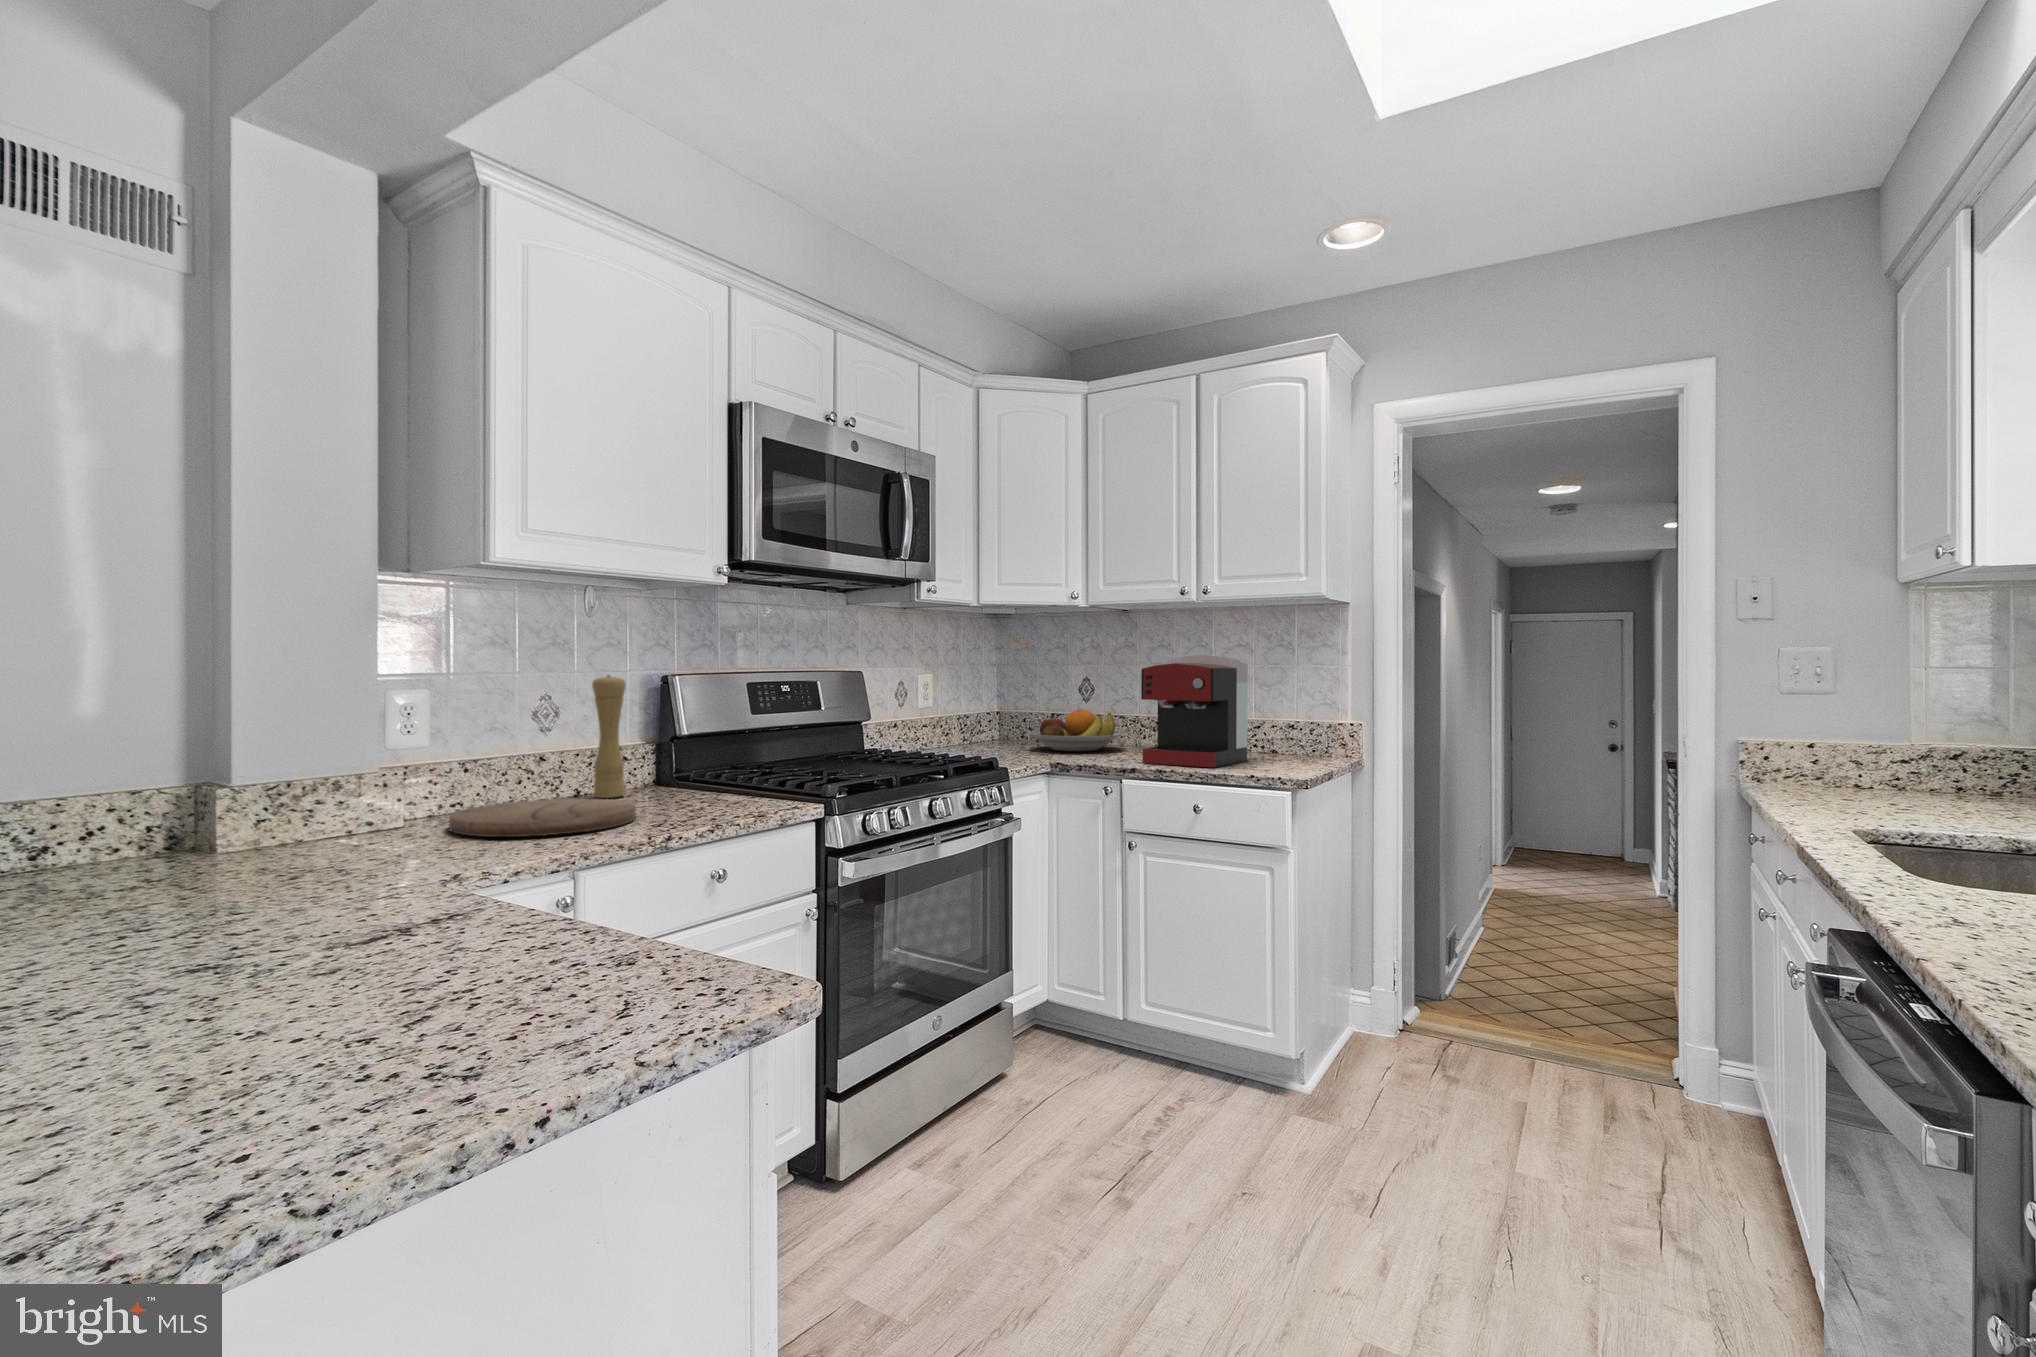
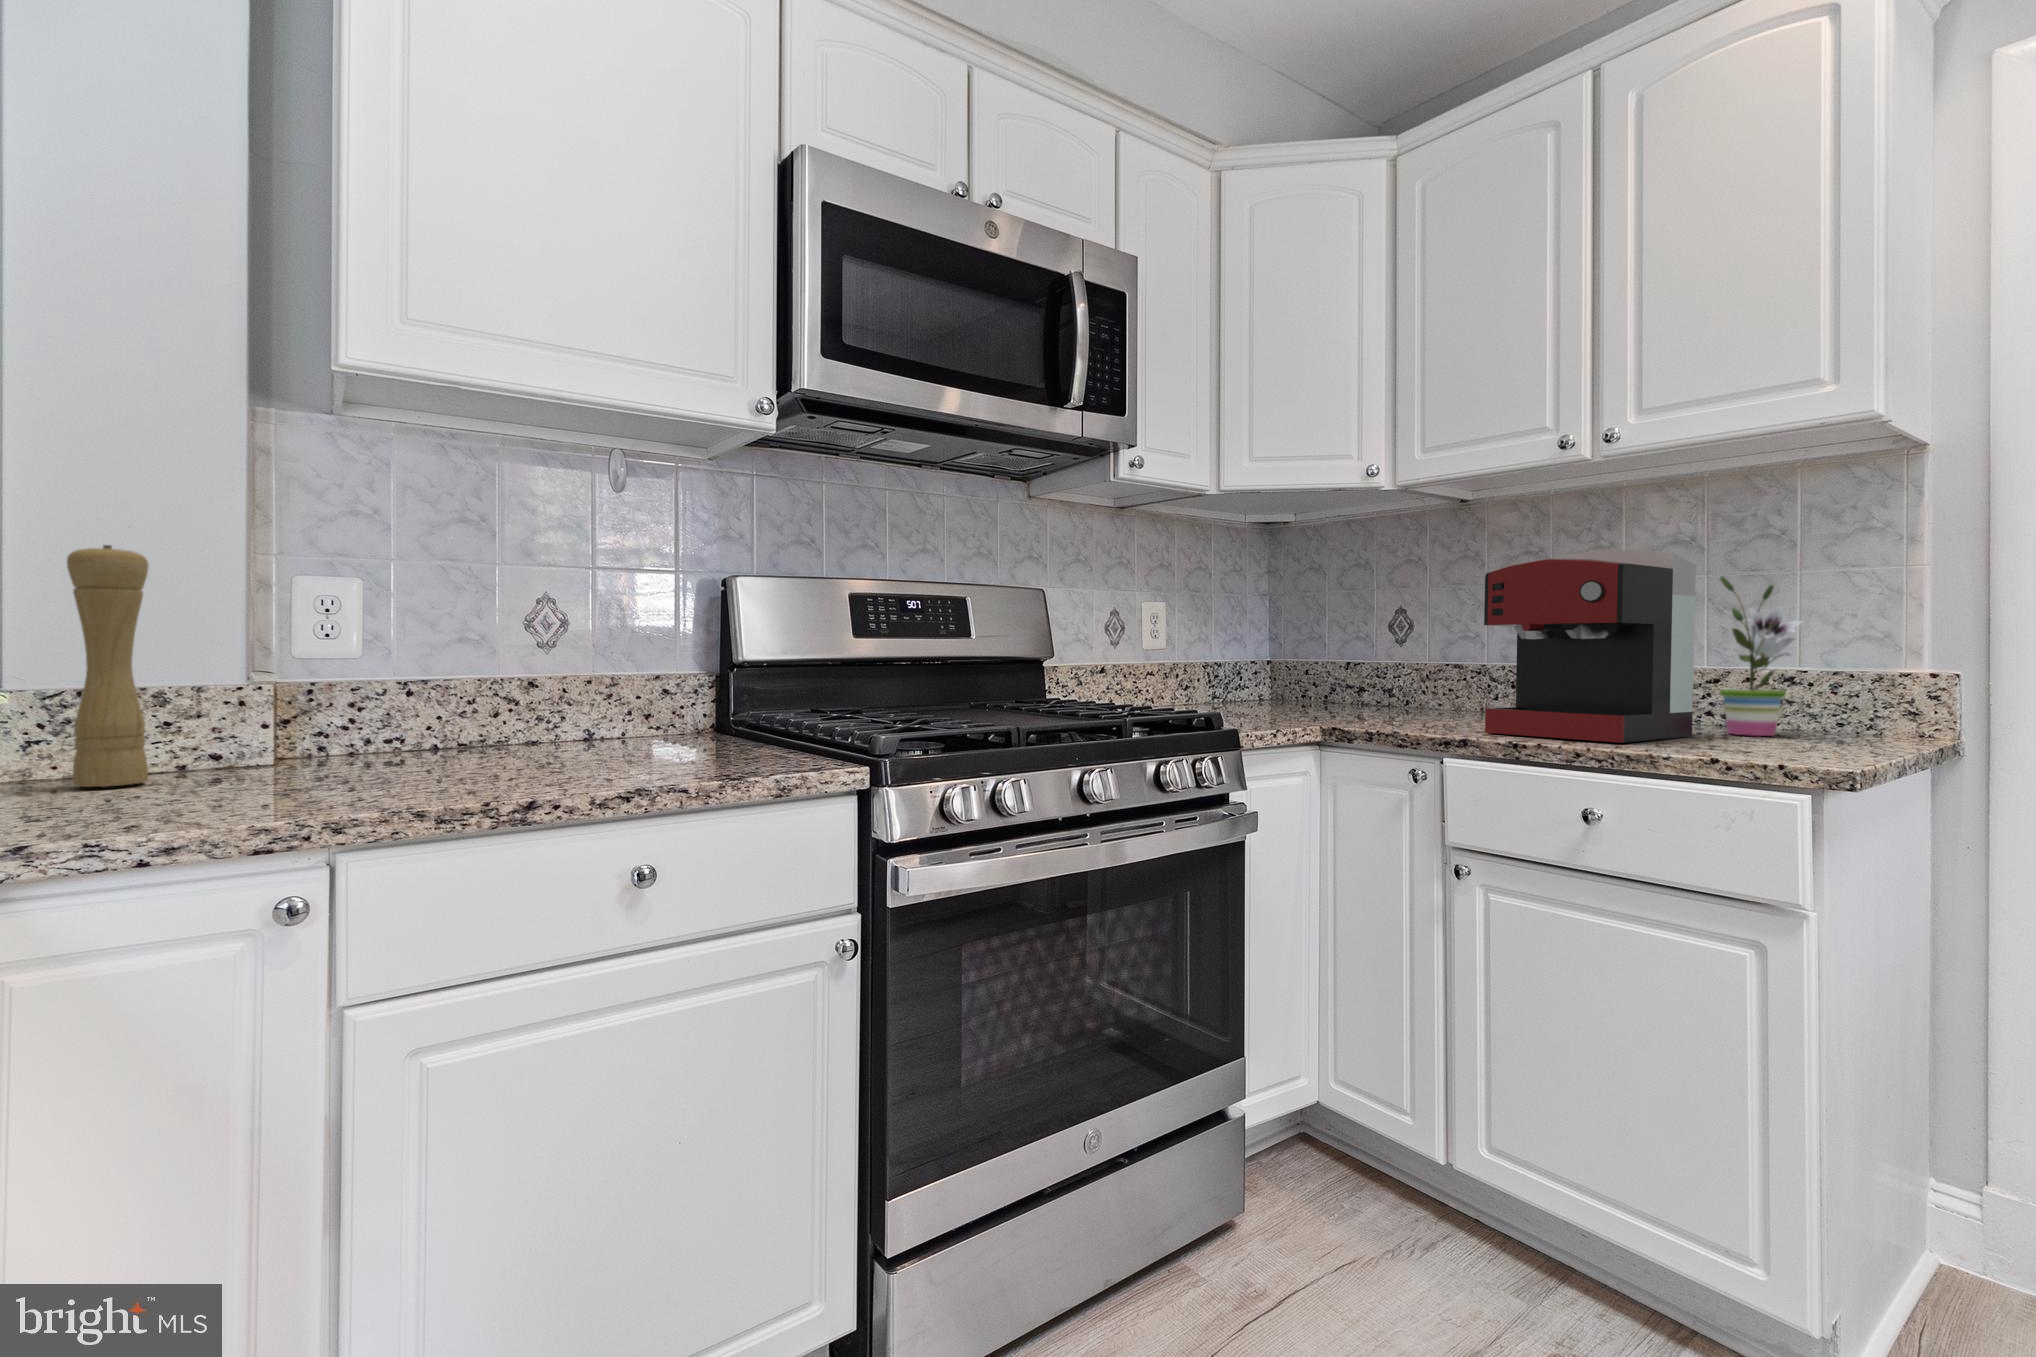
potted plant: none [1259,669,1298,759] -> present [1720,577,1801,736]
pepper mill: present [592,675,626,798] -> present [67,545,149,787]
fruit bowl: present [1028,709,1123,751] -> none [1308,652,1463,716]
cutting board: present [449,799,636,837] -> none [288,740,583,787]

